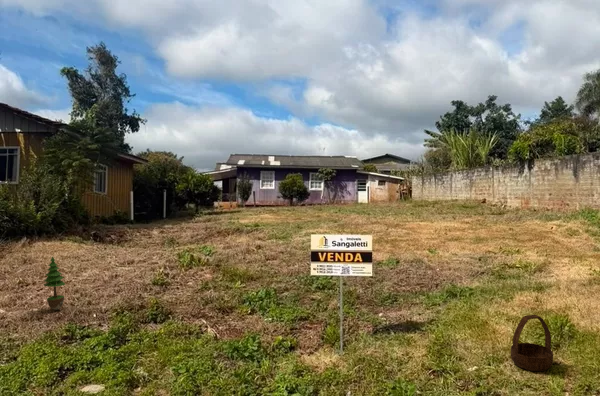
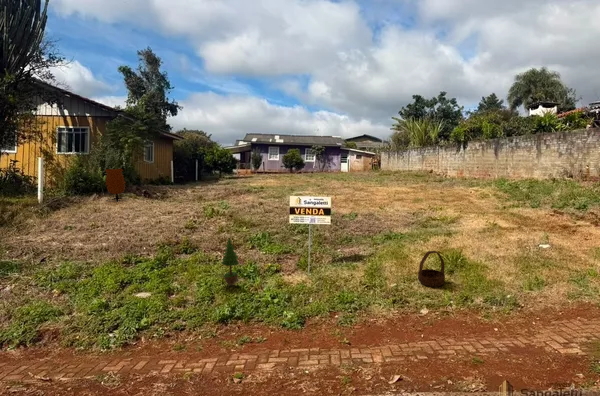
lounge chair: none [40,201,72,248] -> present [105,169,126,202]
potted tree: present [44,257,65,310] -> present [221,239,239,286]

